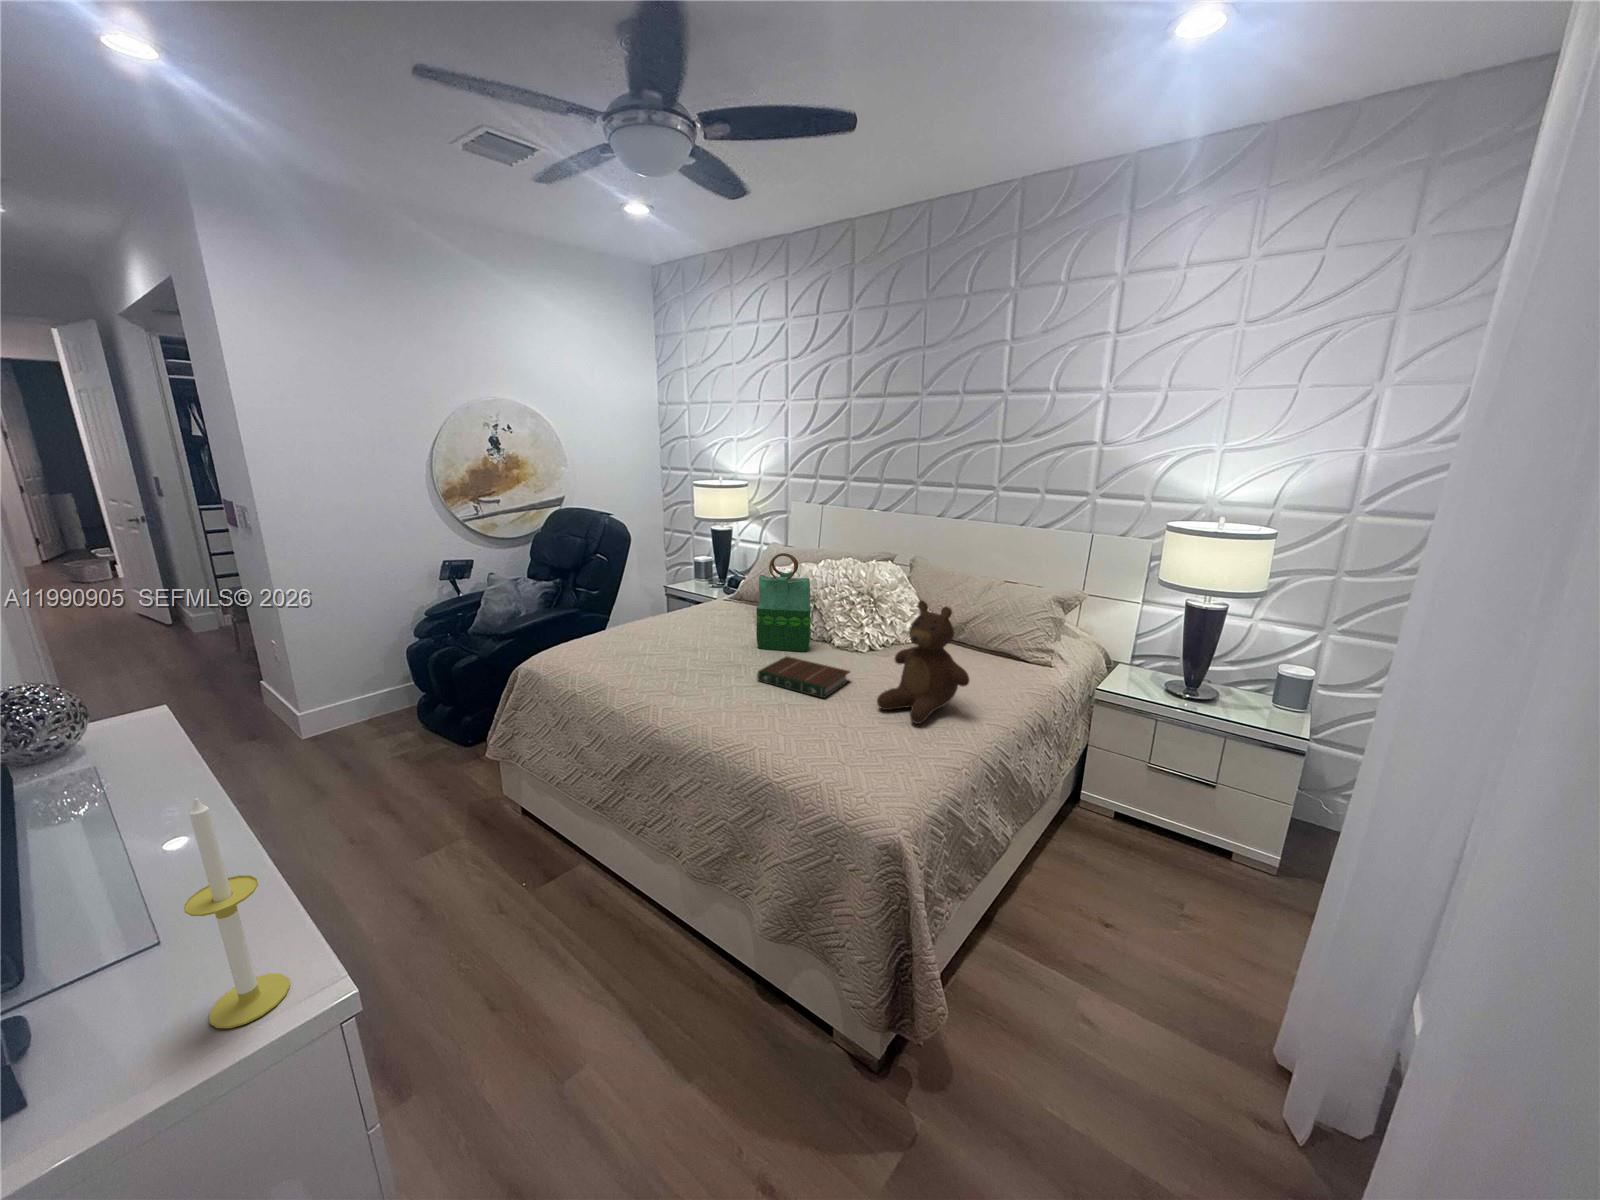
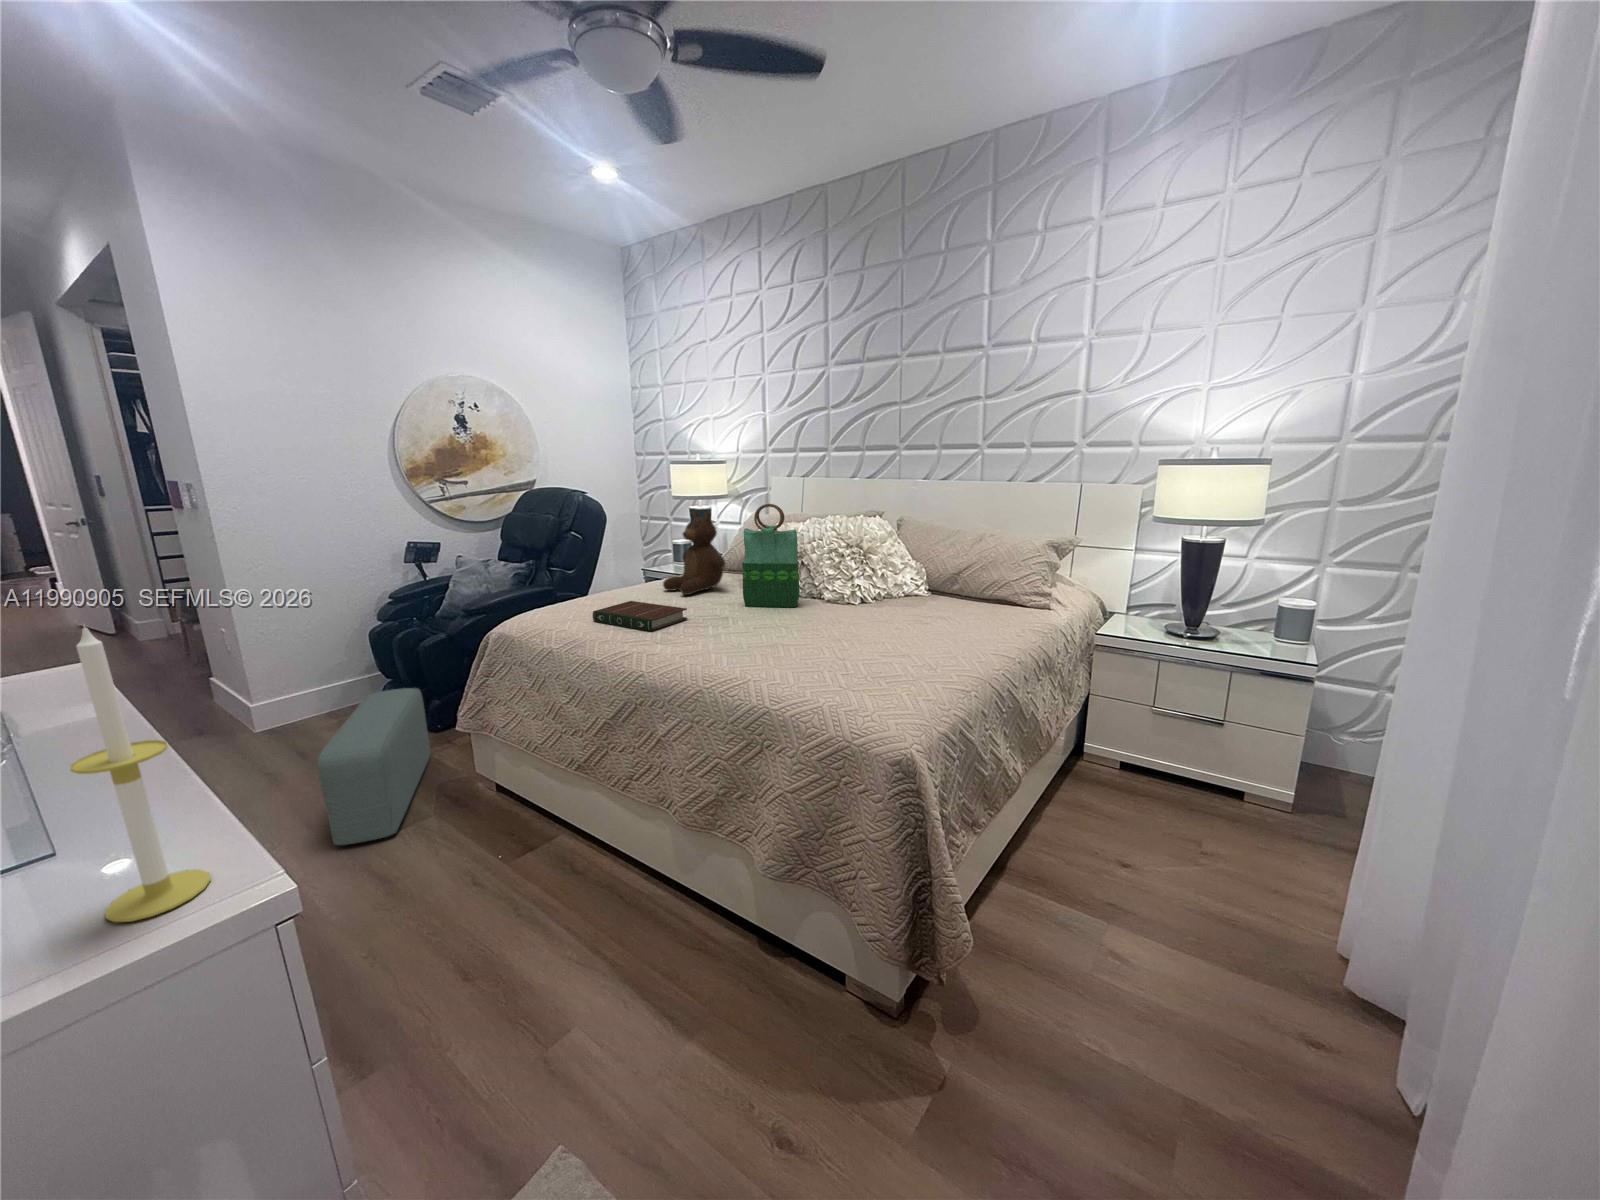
teddy bear: present [877,600,969,724] -> present [663,510,725,595]
book: present [757,657,850,698] -> present [593,601,687,631]
pouf: none [362,711,462,865] -> present [317,688,431,845]

